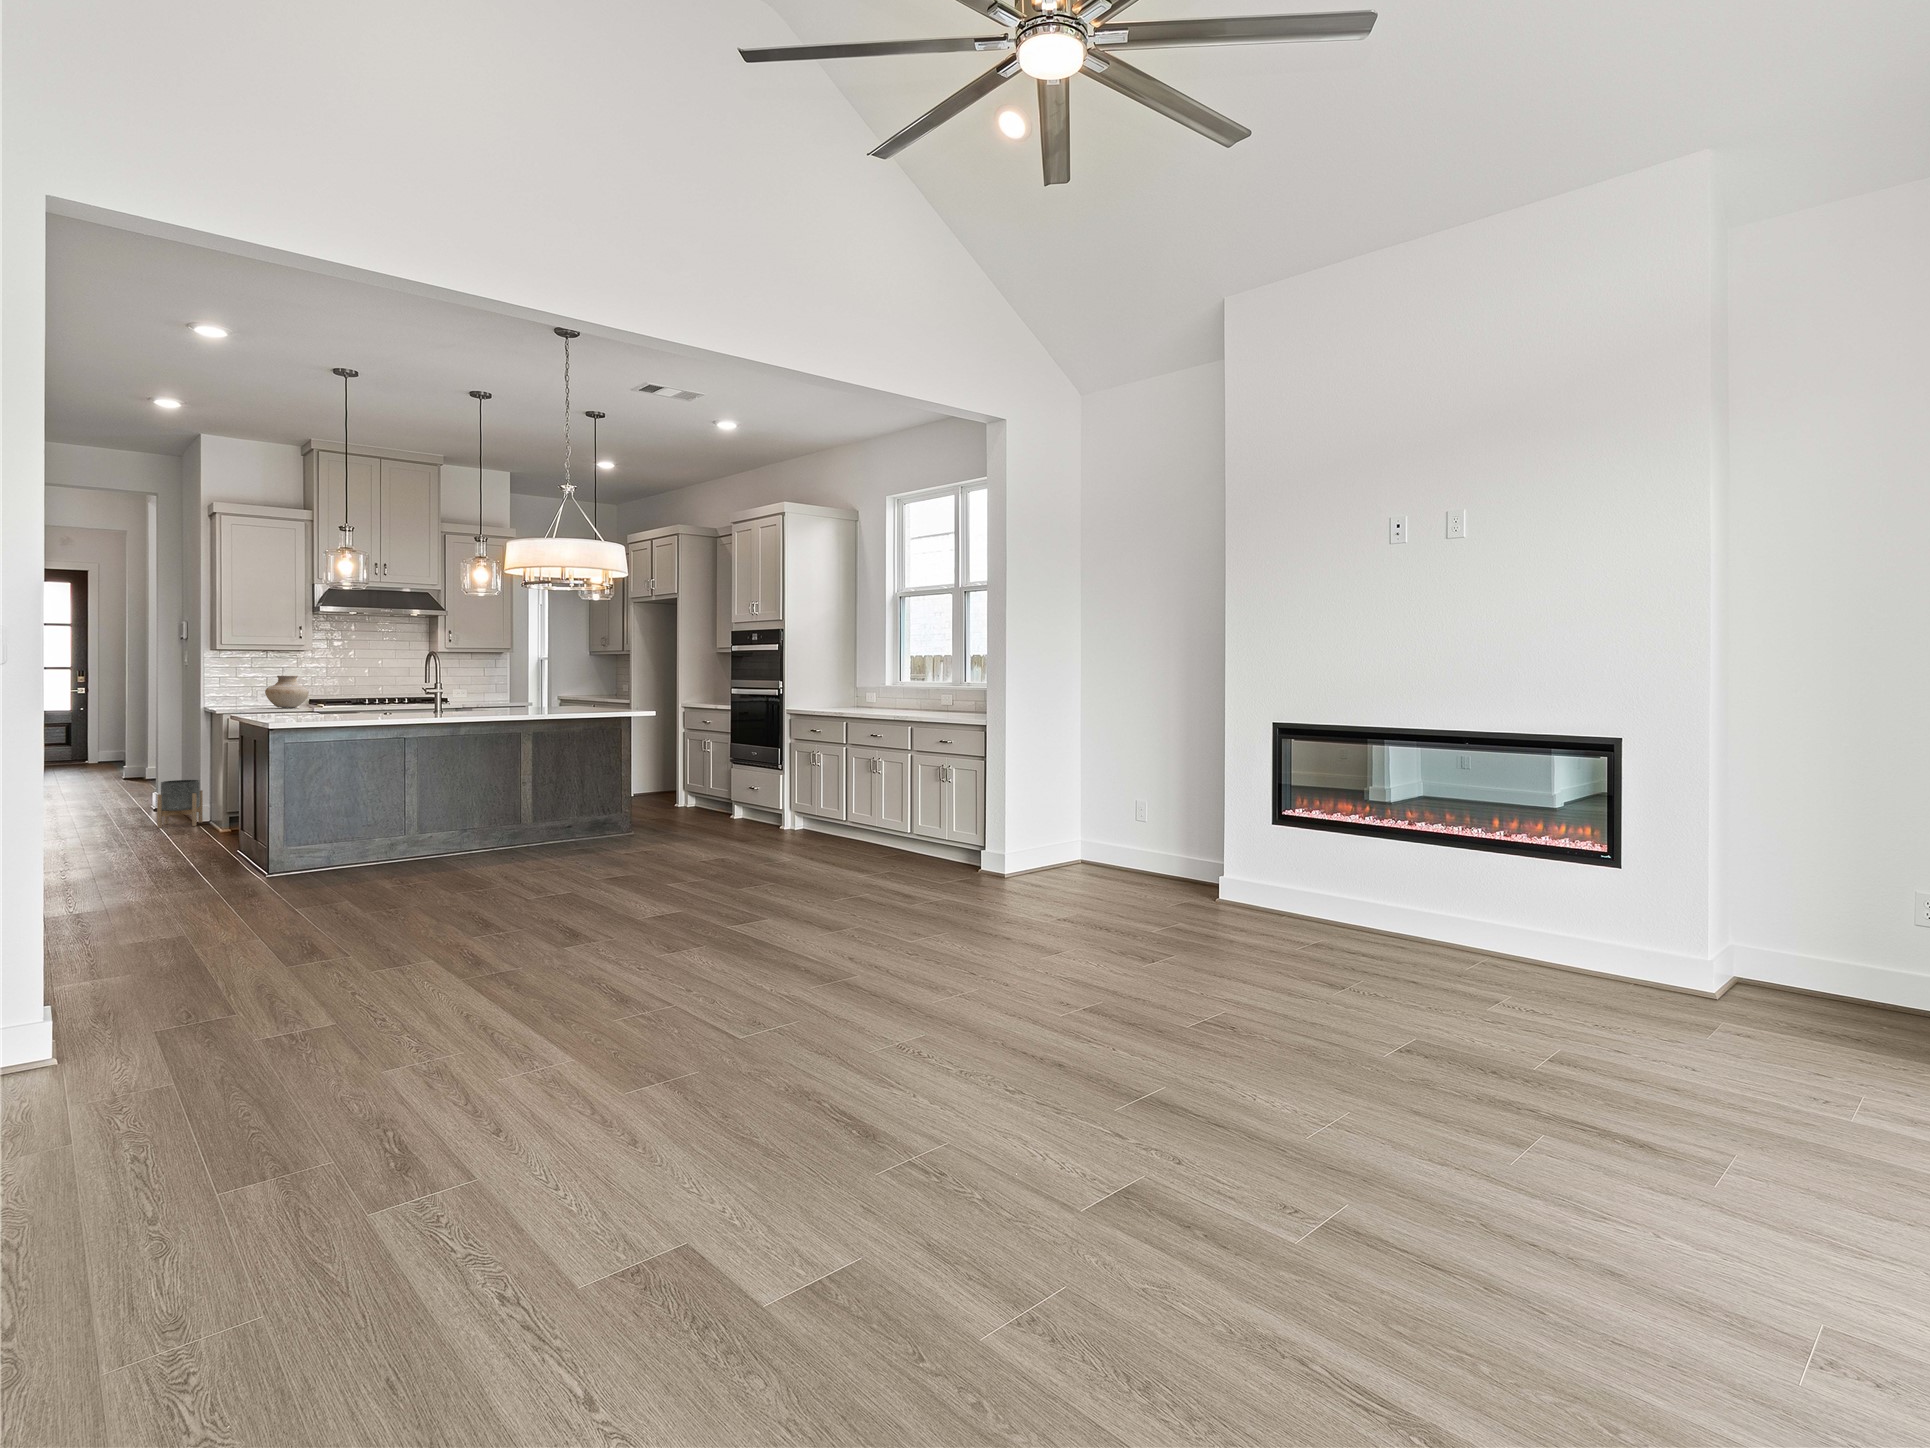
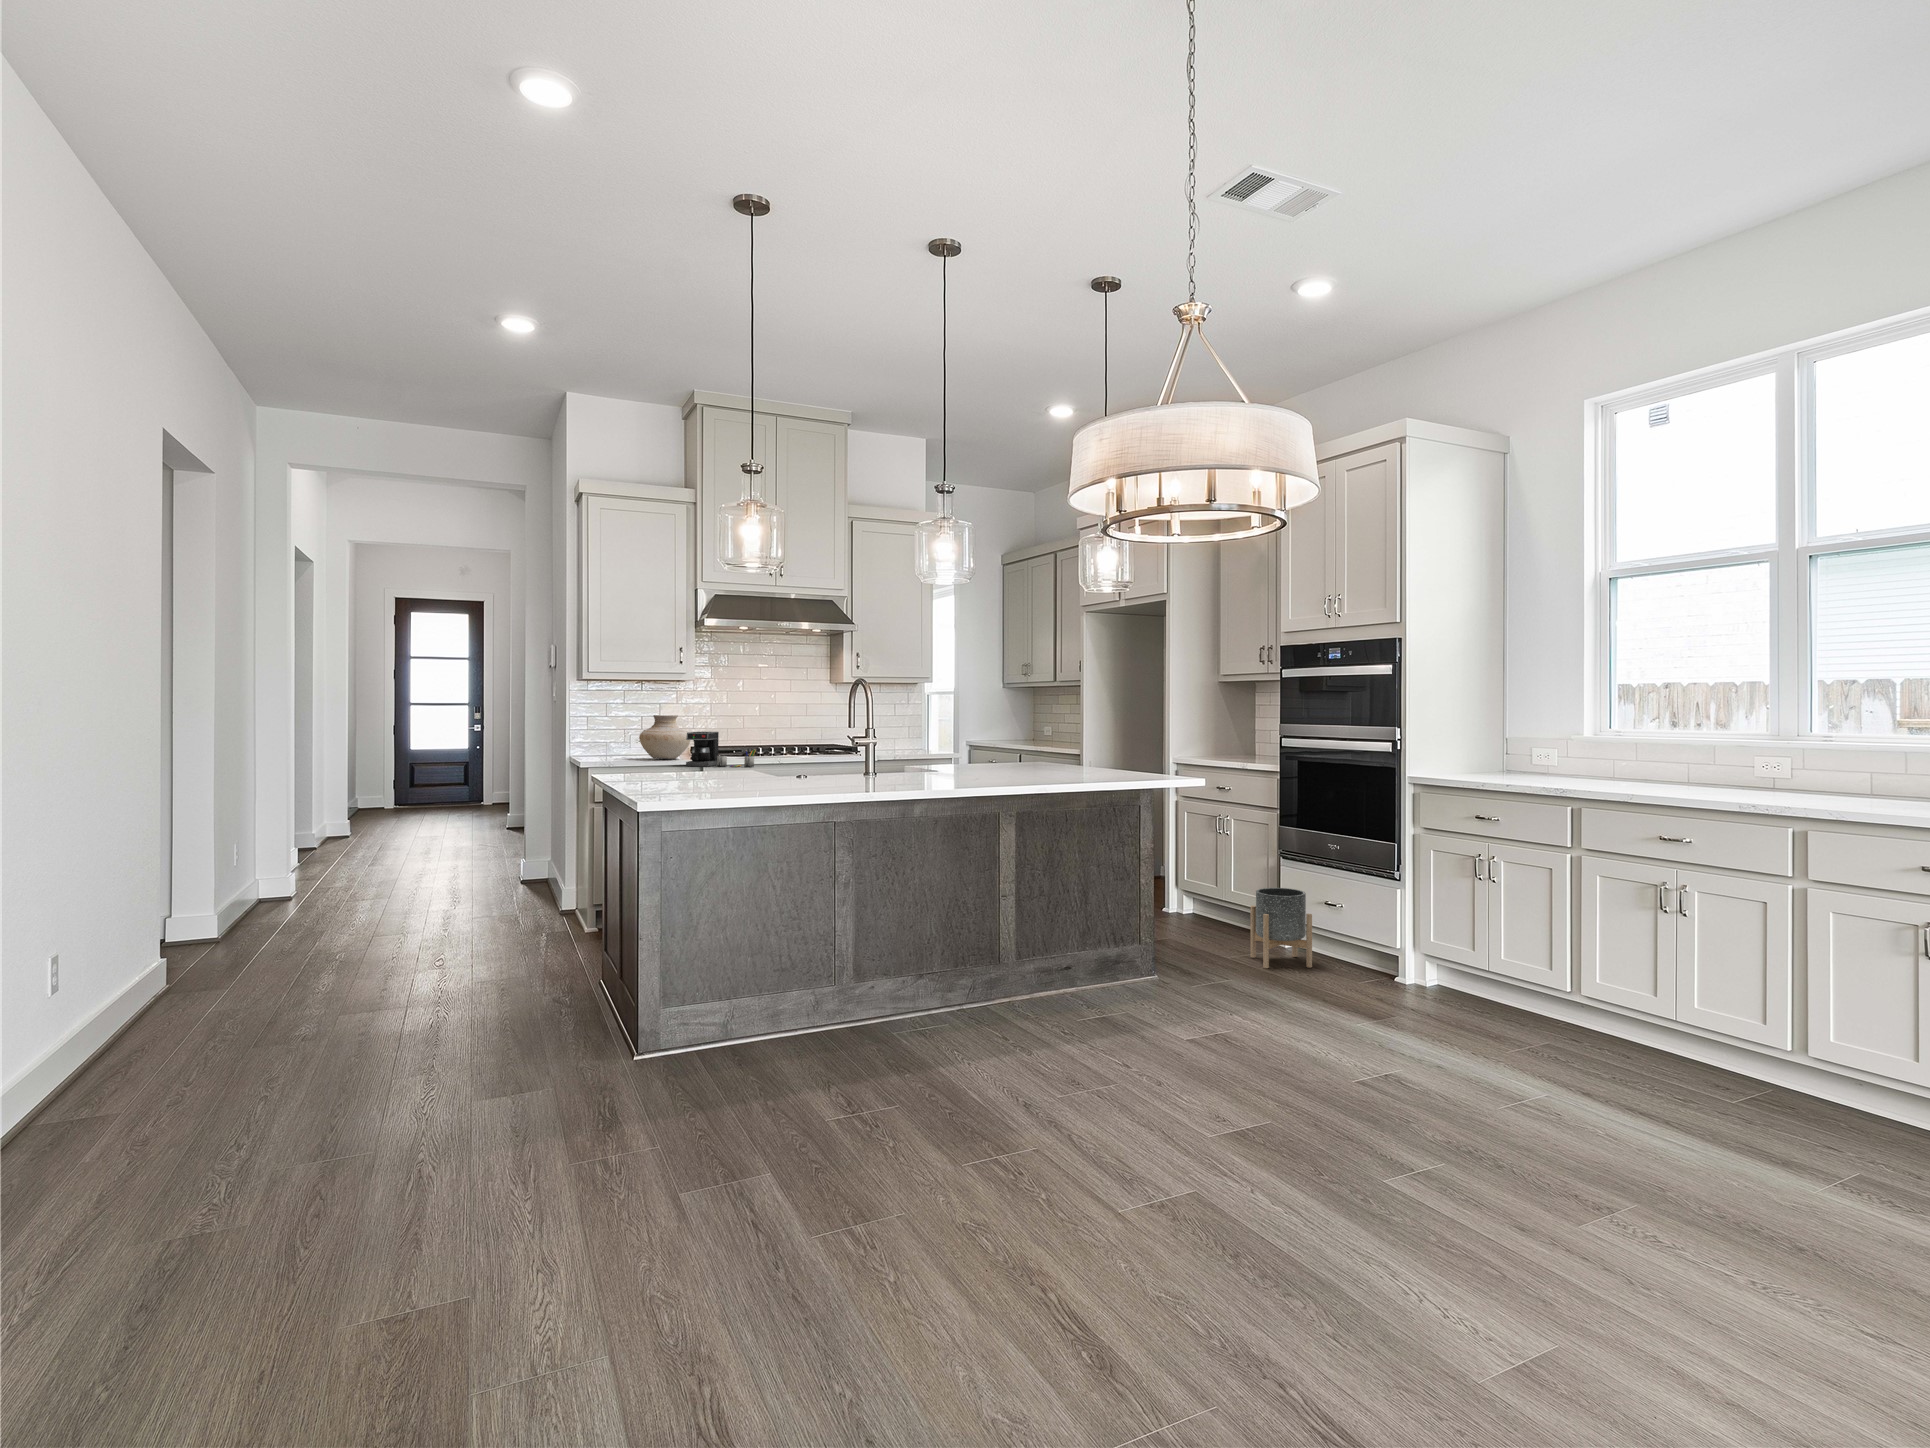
coffee maker: none [305,687,361,711] -> present [686,732,756,767]
planter: present [157,780,203,828] -> present [1250,888,1312,968]

